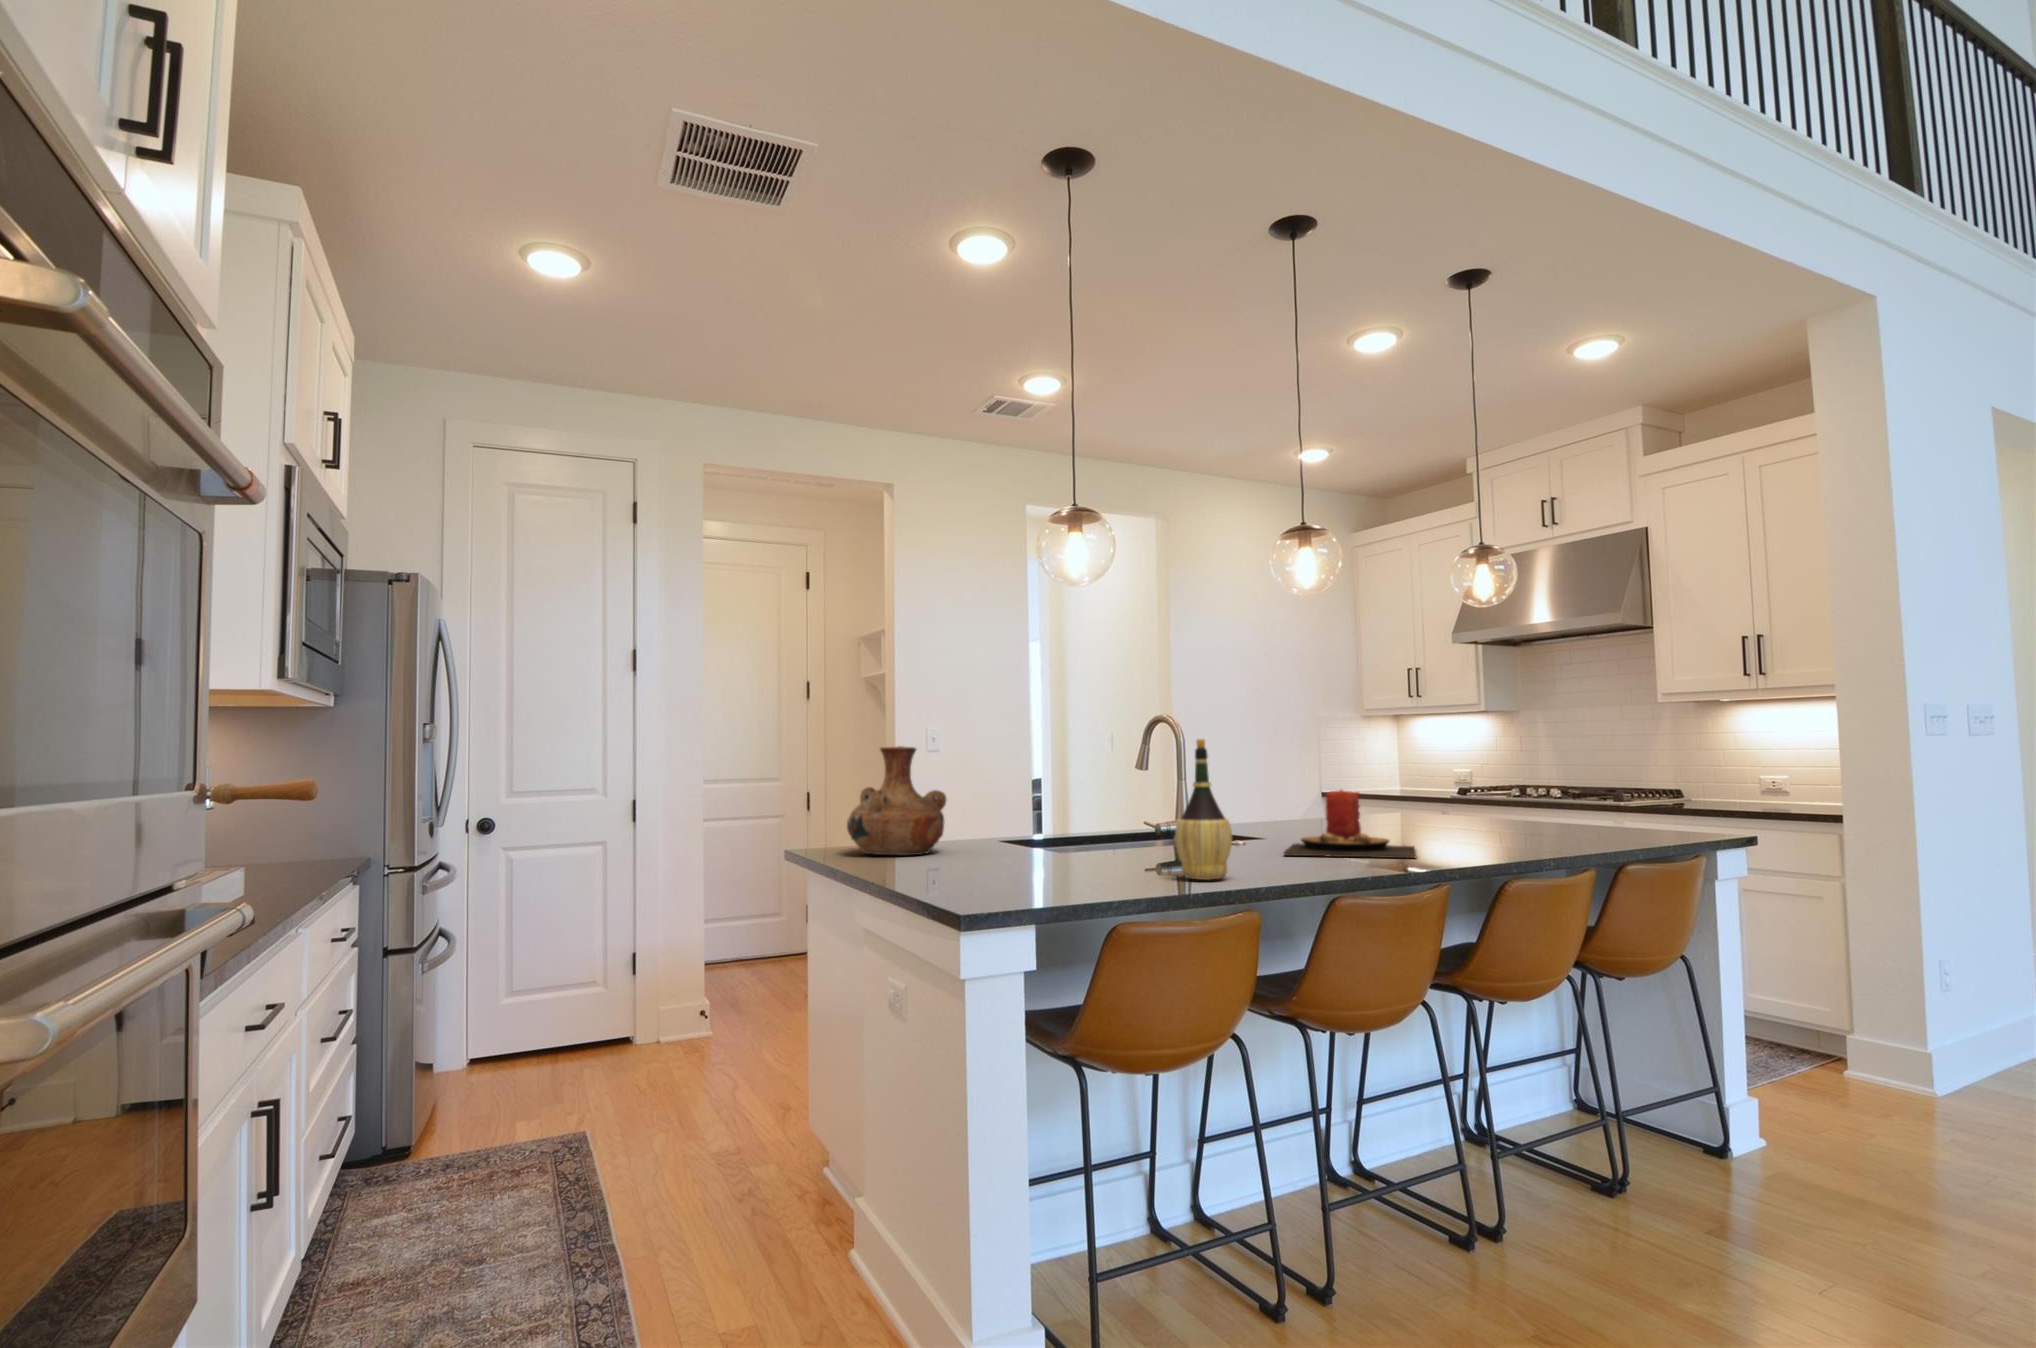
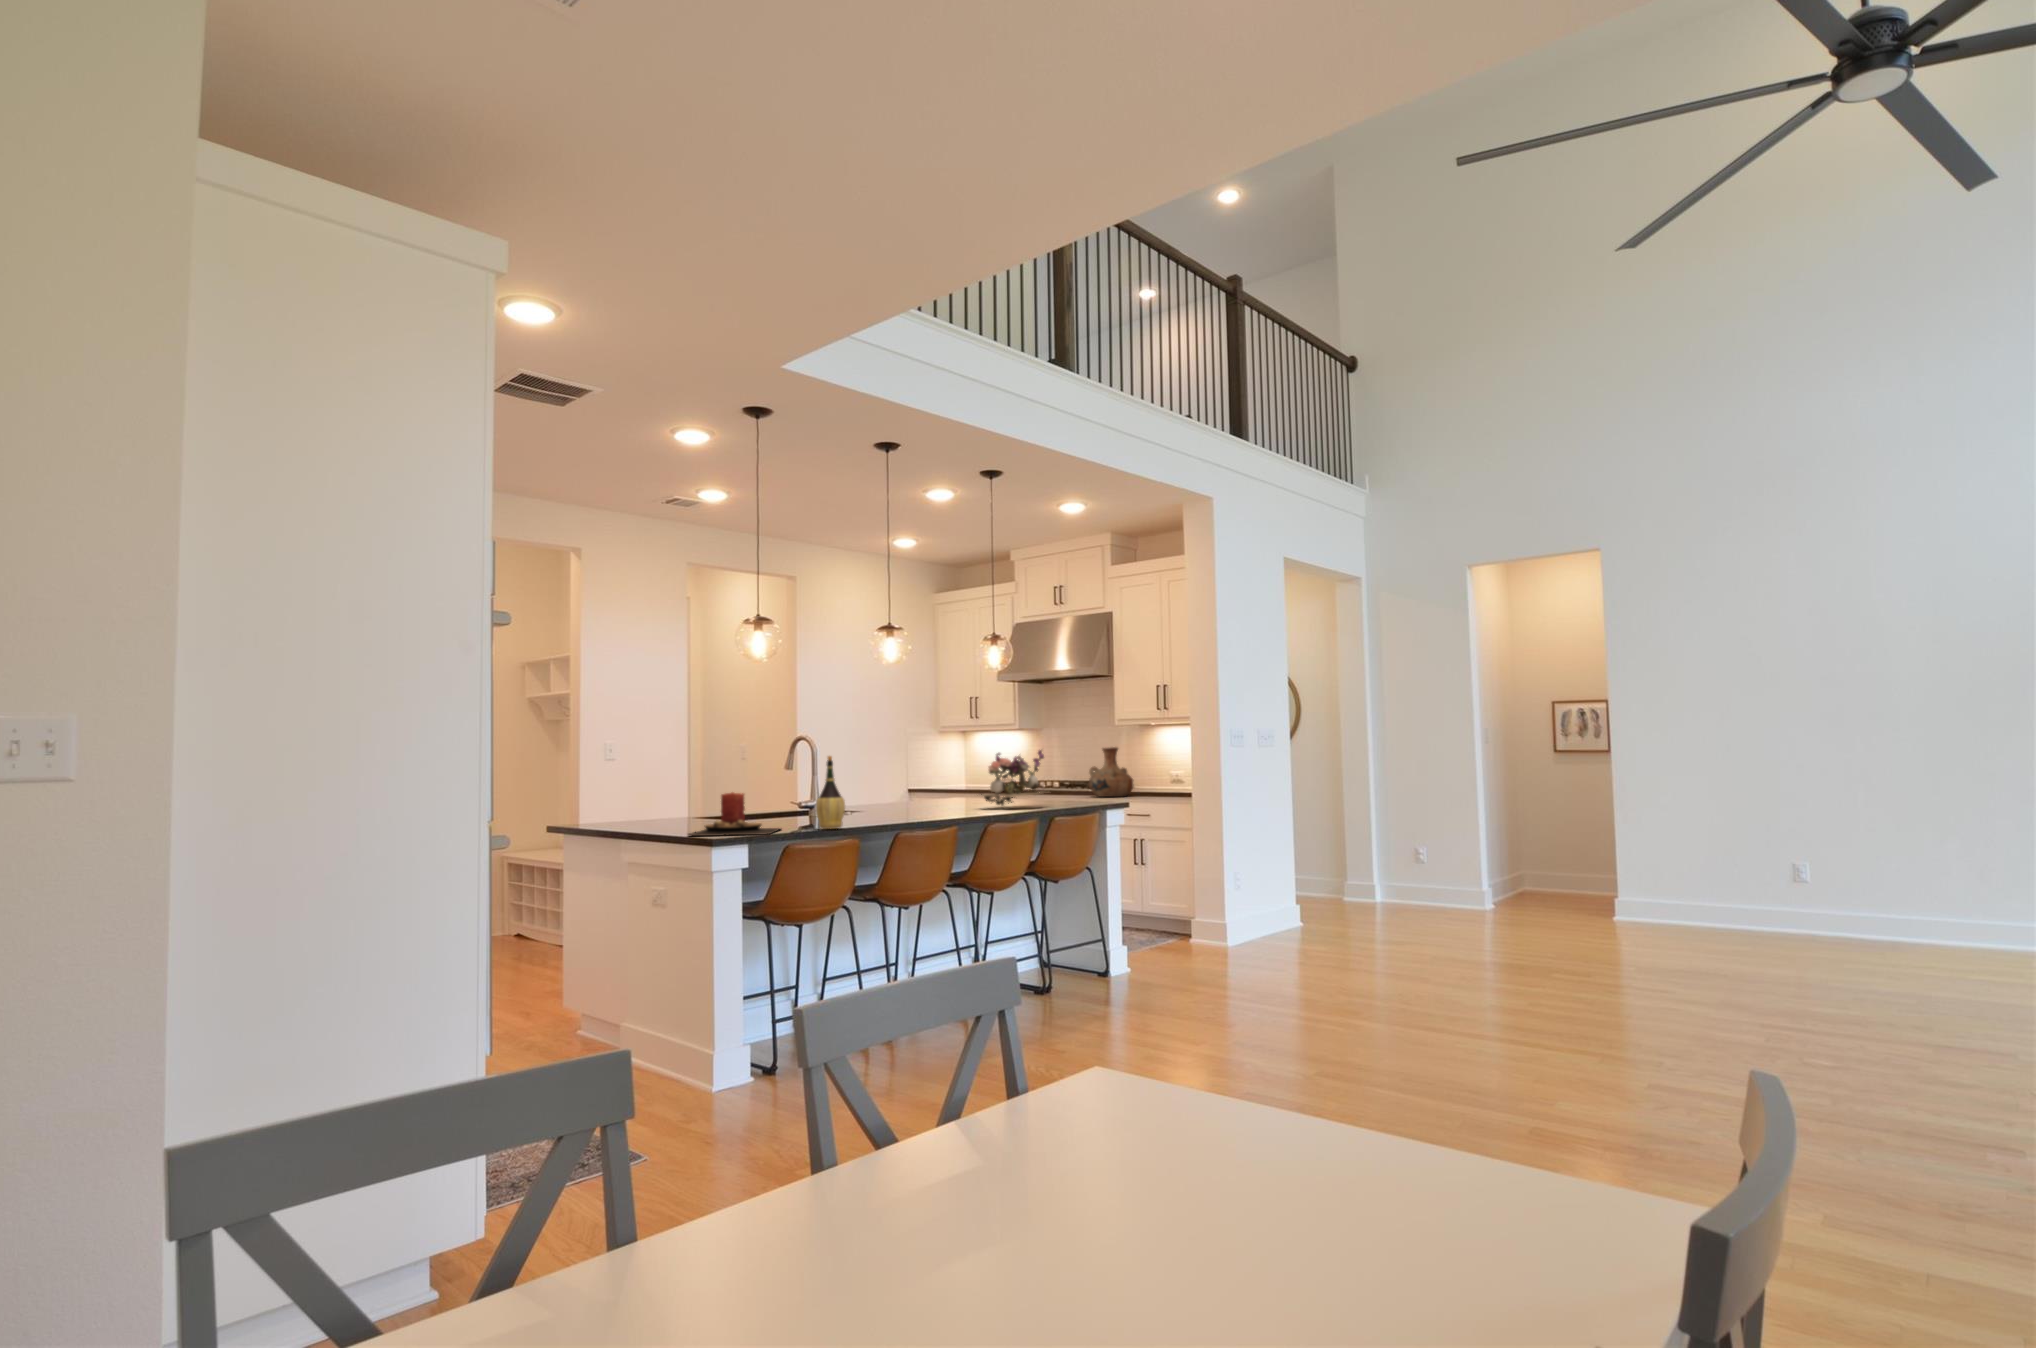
flower arrangement: none [1457,733,1604,837] -> present [981,750,1044,806]
vase: present [847,746,946,855] -> present [1089,747,1133,797]
candle: present [1284,790,1416,858] -> present [688,792,780,836]

